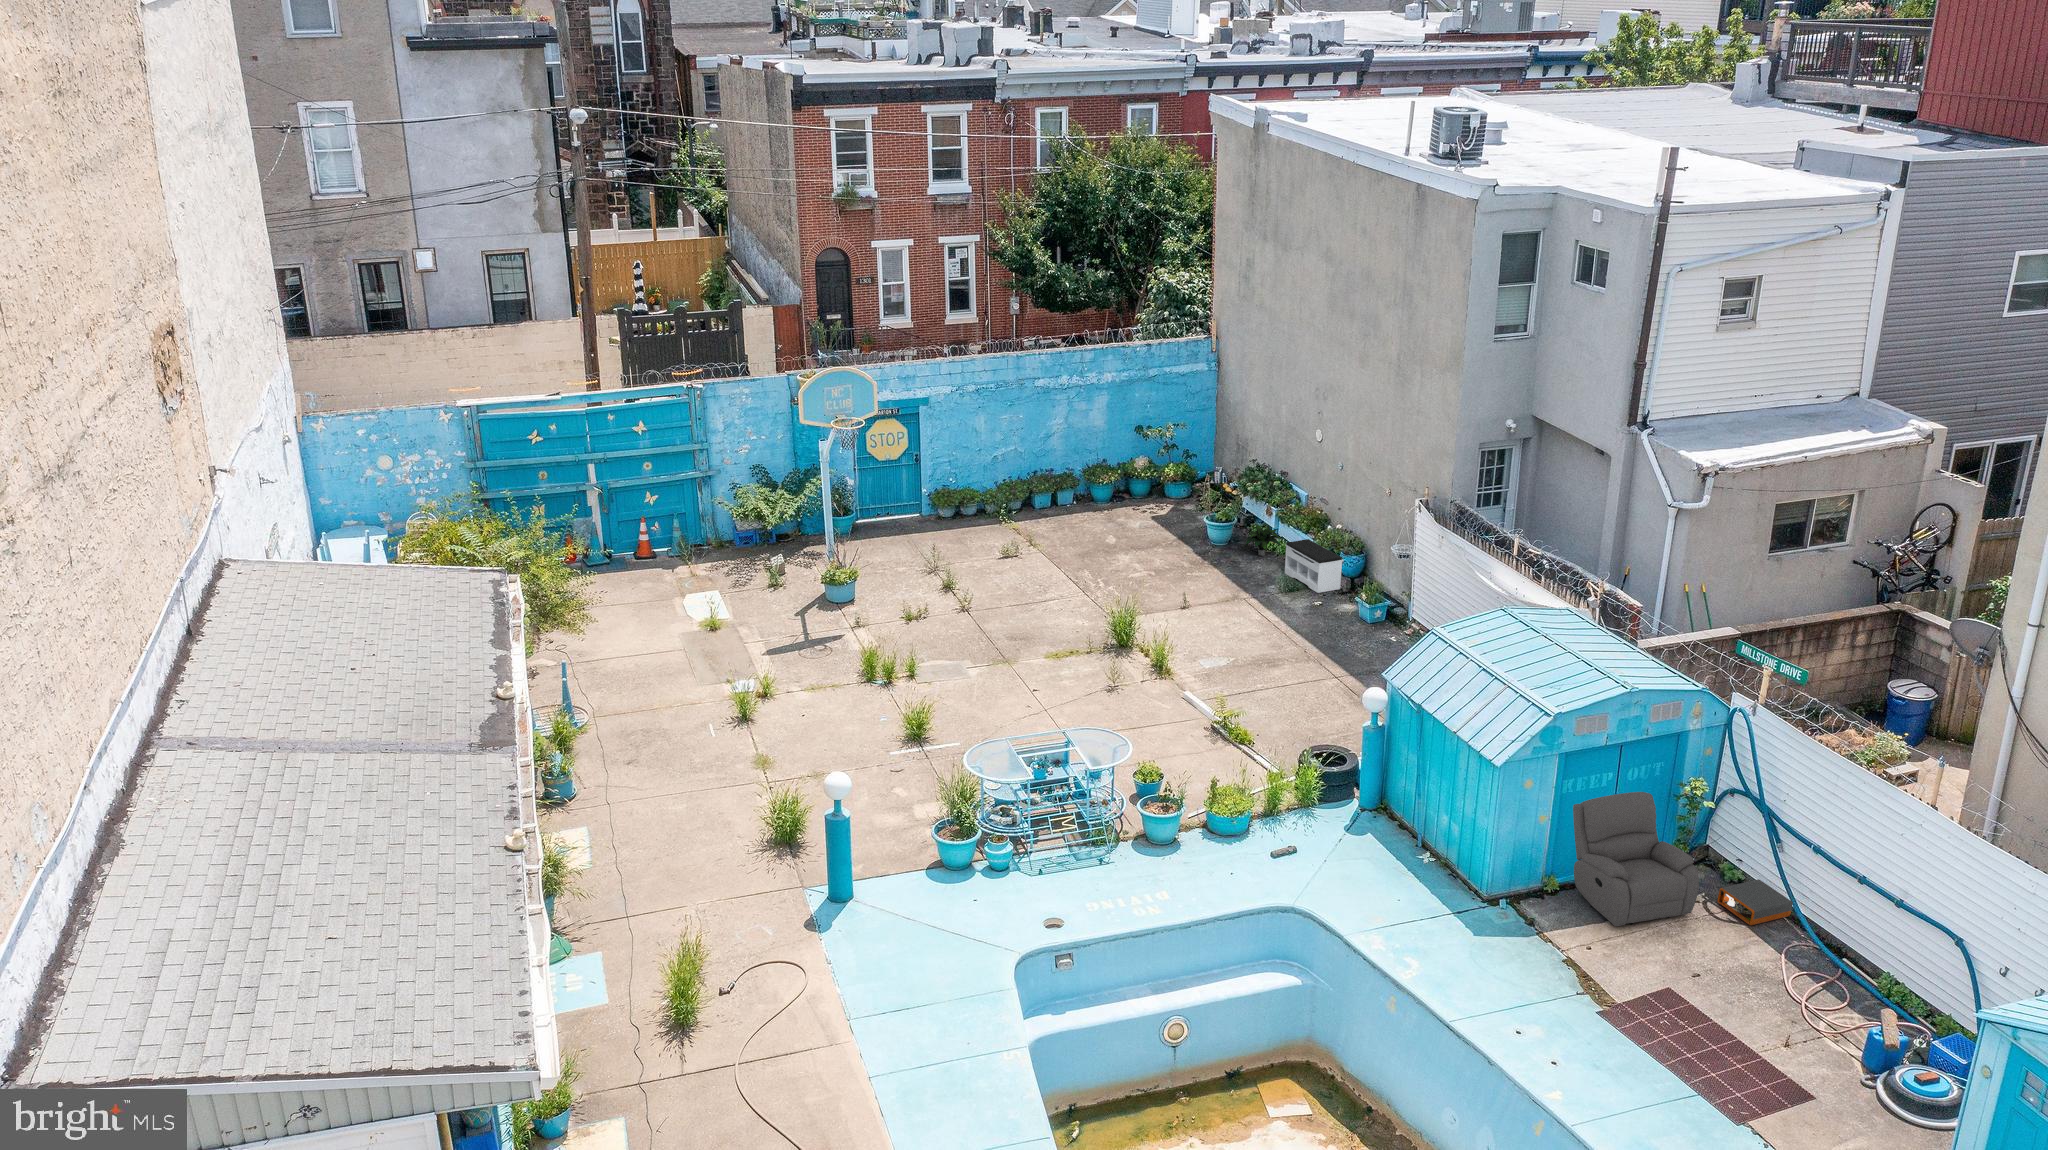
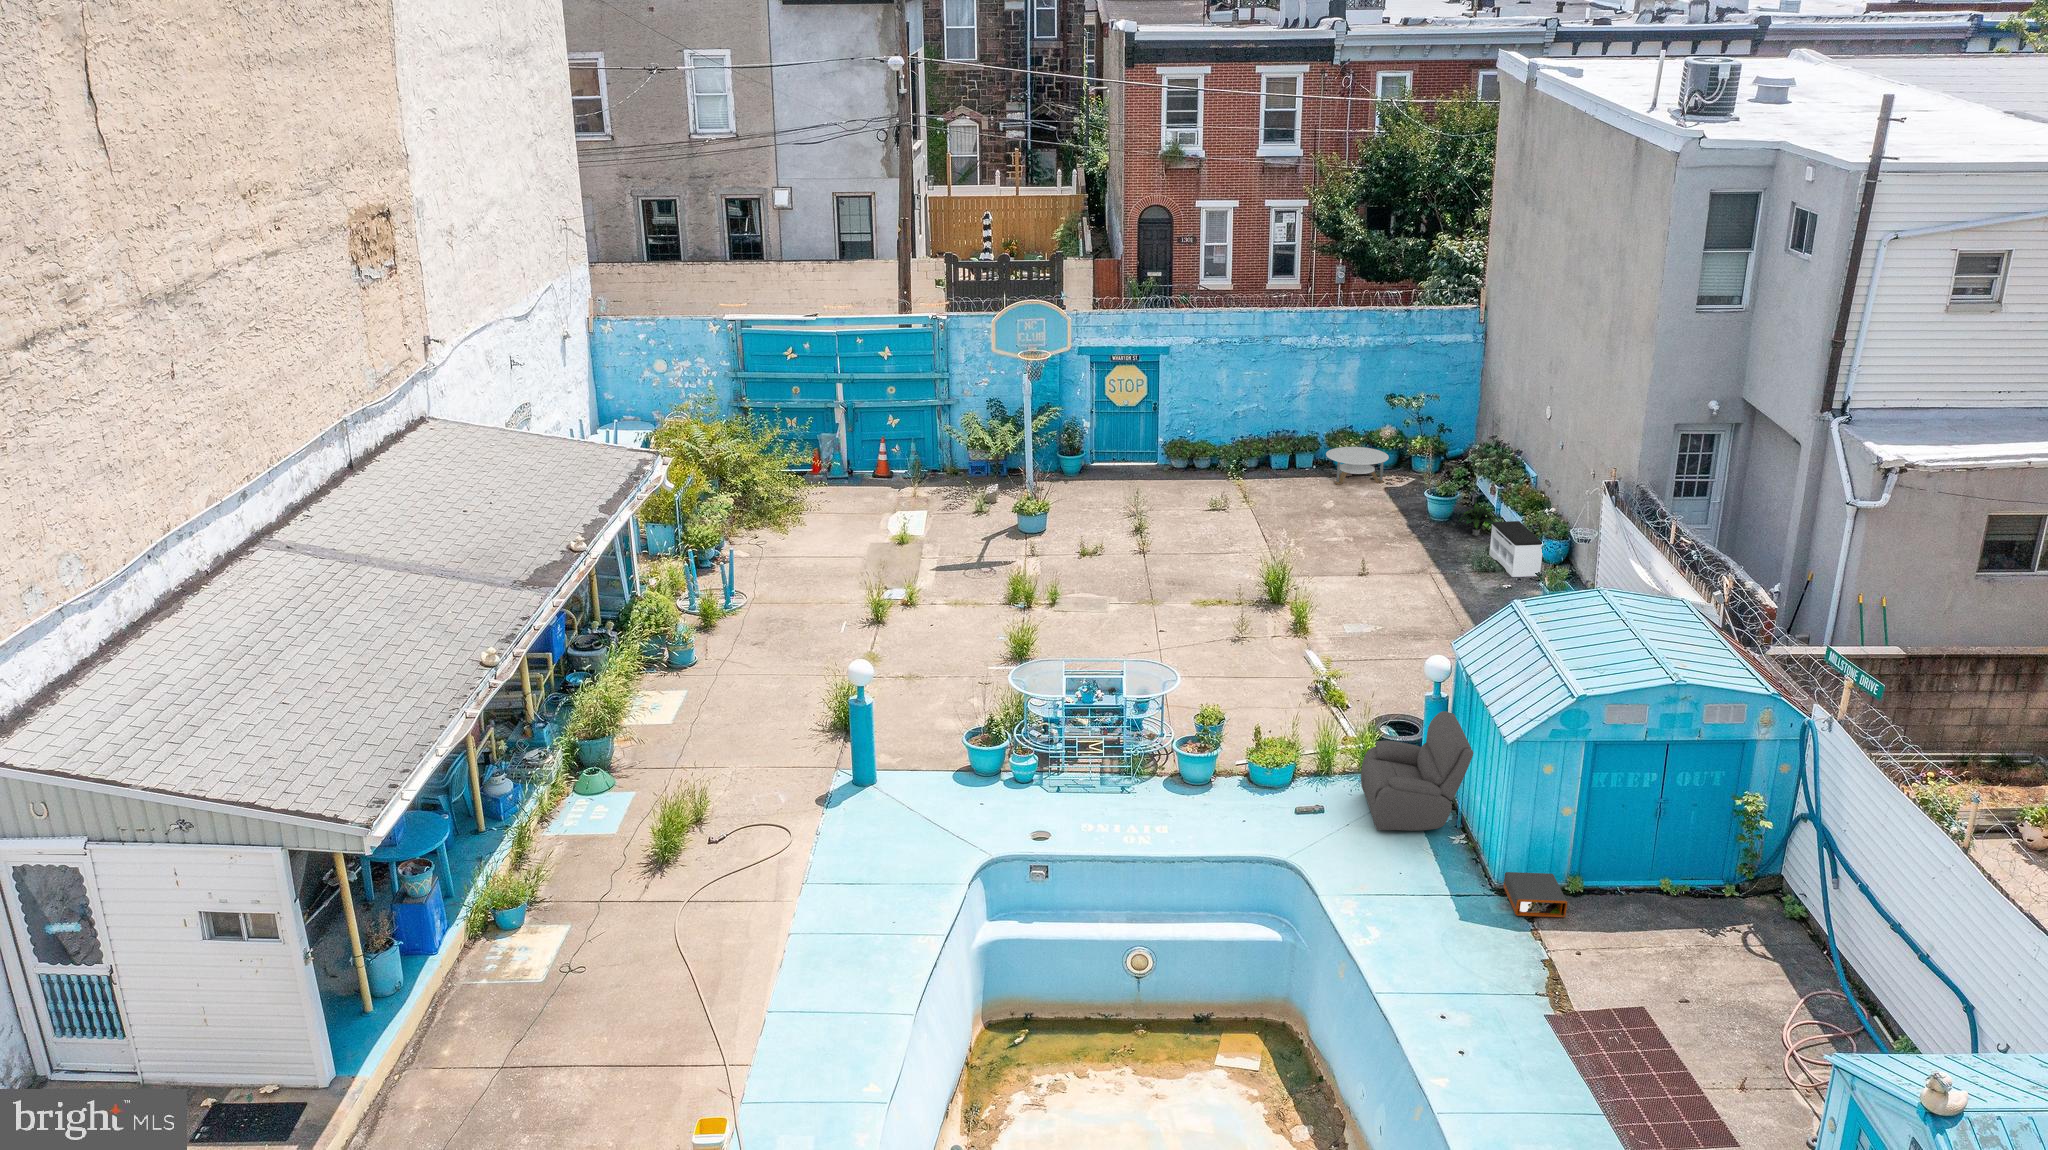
round table: none [1092,479,1152,518] -> present [1326,447,1389,485]
chair: present [1573,792,1699,926] -> present [1361,711,1473,831]
storage box: present [1717,879,1793,925] -> present [1503,872,1567,917]

